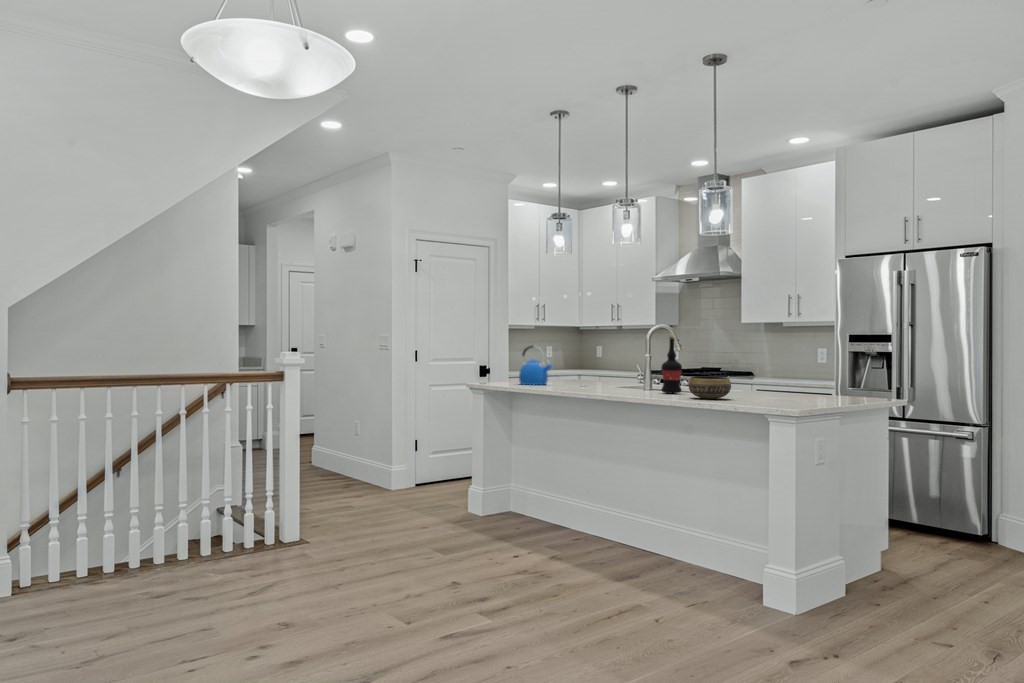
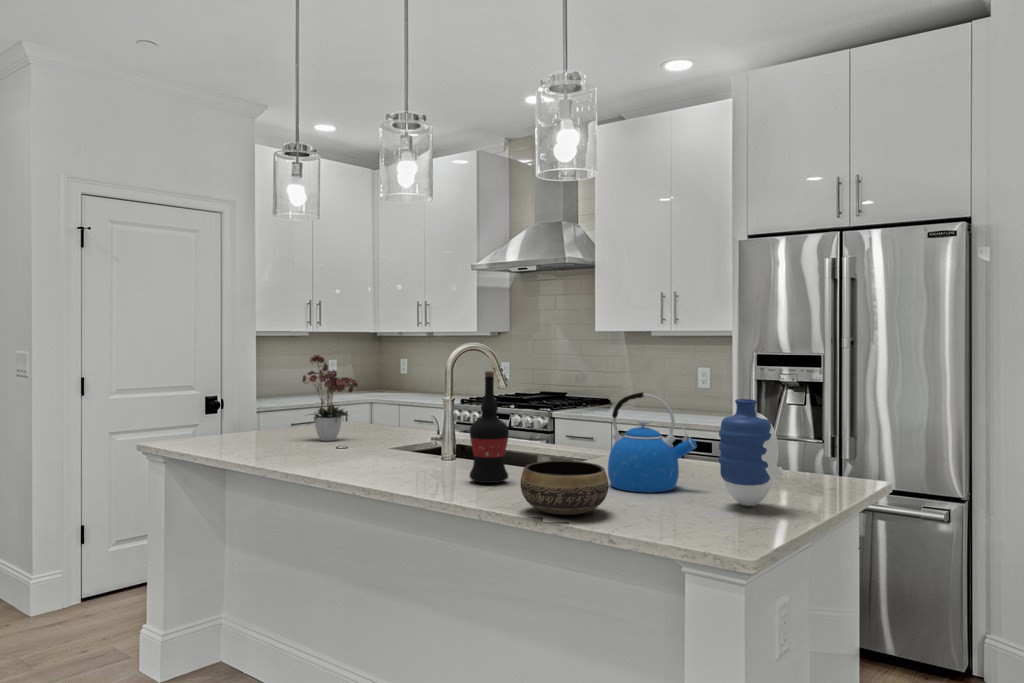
flower arrangement: none [556,332,592,384] -> present [302,355,358,441]
kettle: present [519,346,552,385] -> present [608,392,697,493]
vase: none [789,347,822,400] -> present [719,399,783,506]

